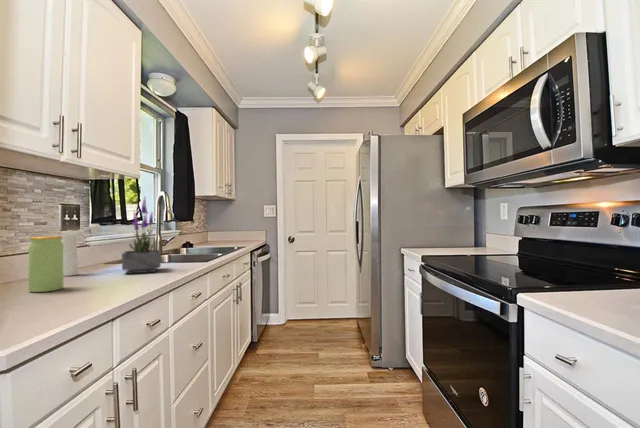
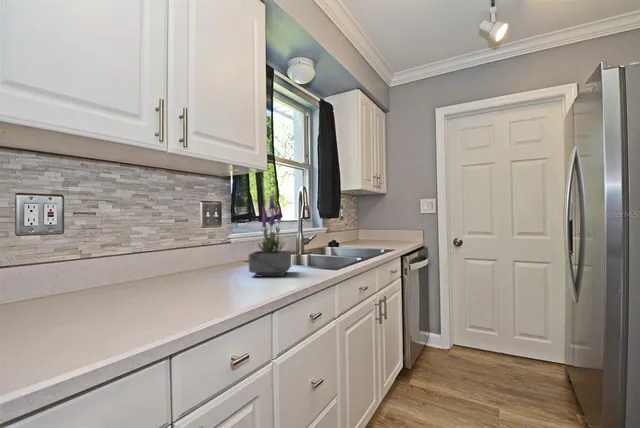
pepper mill: present [61,224,100,276] -> none [197,221,234,275]
jar: present [29,236,63,292] -> none [153,234,185,293]

